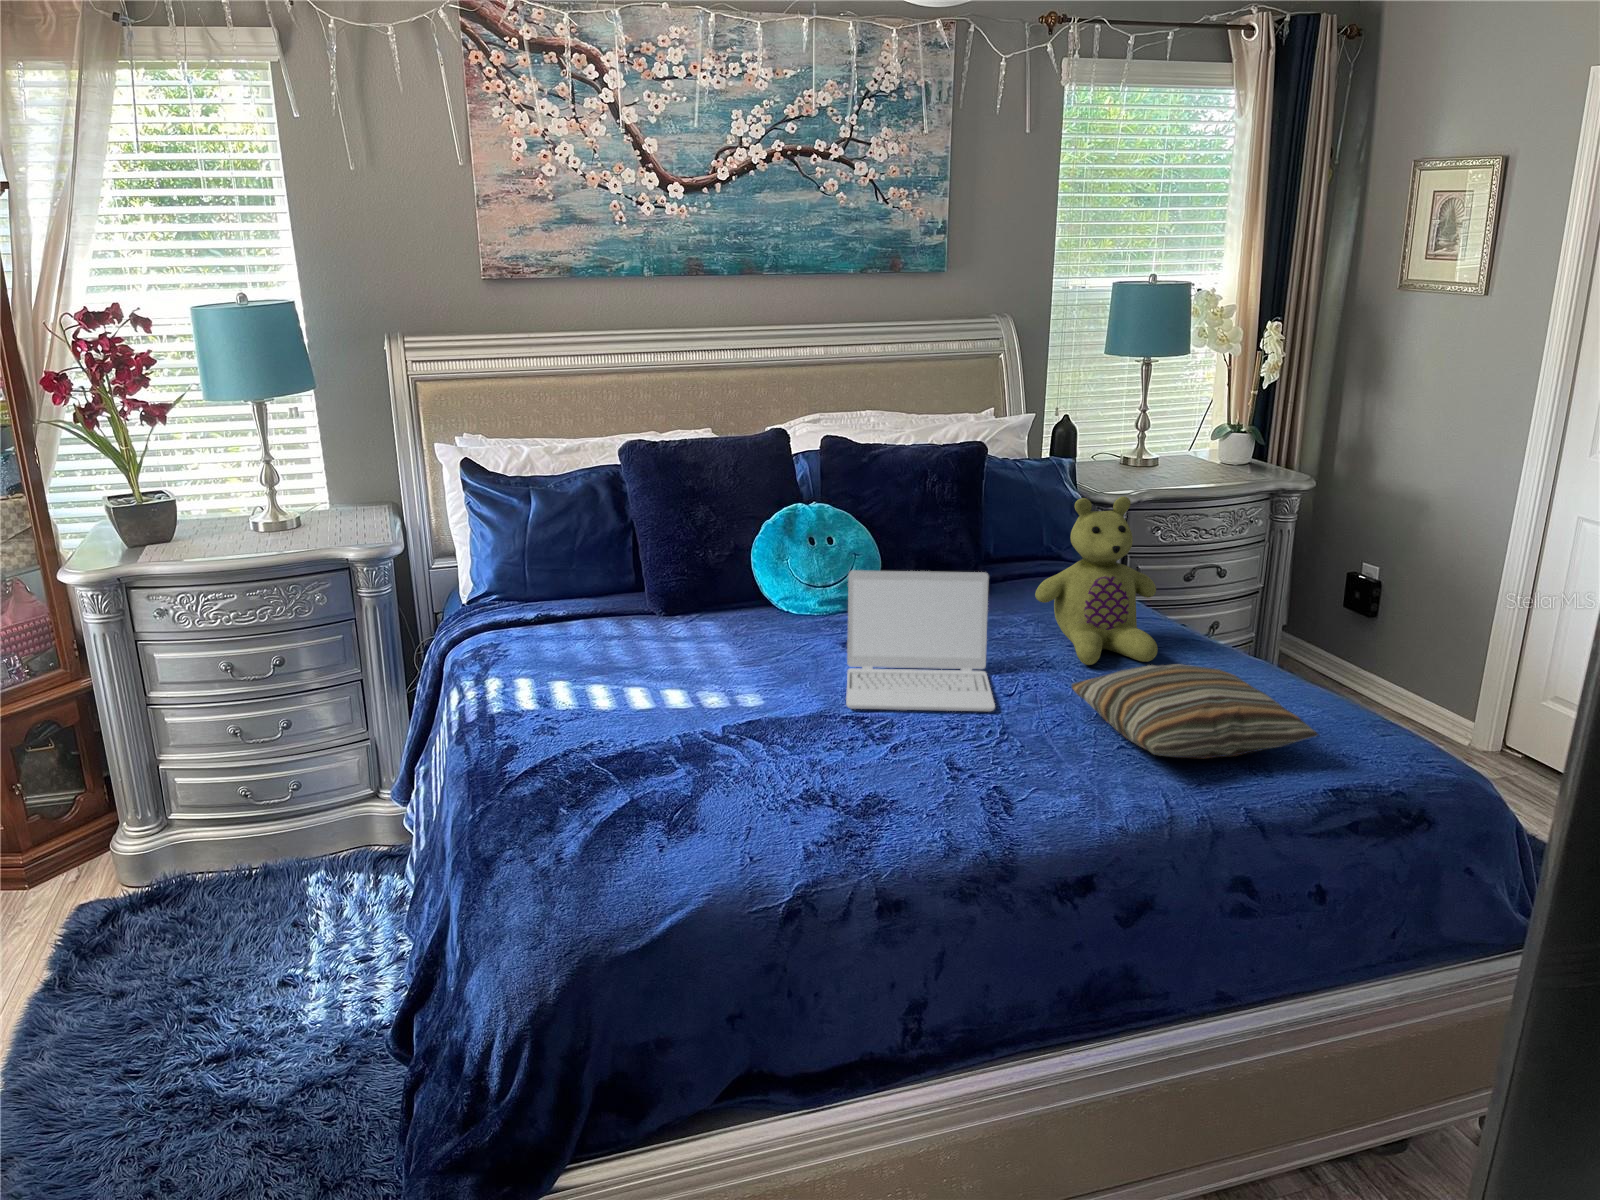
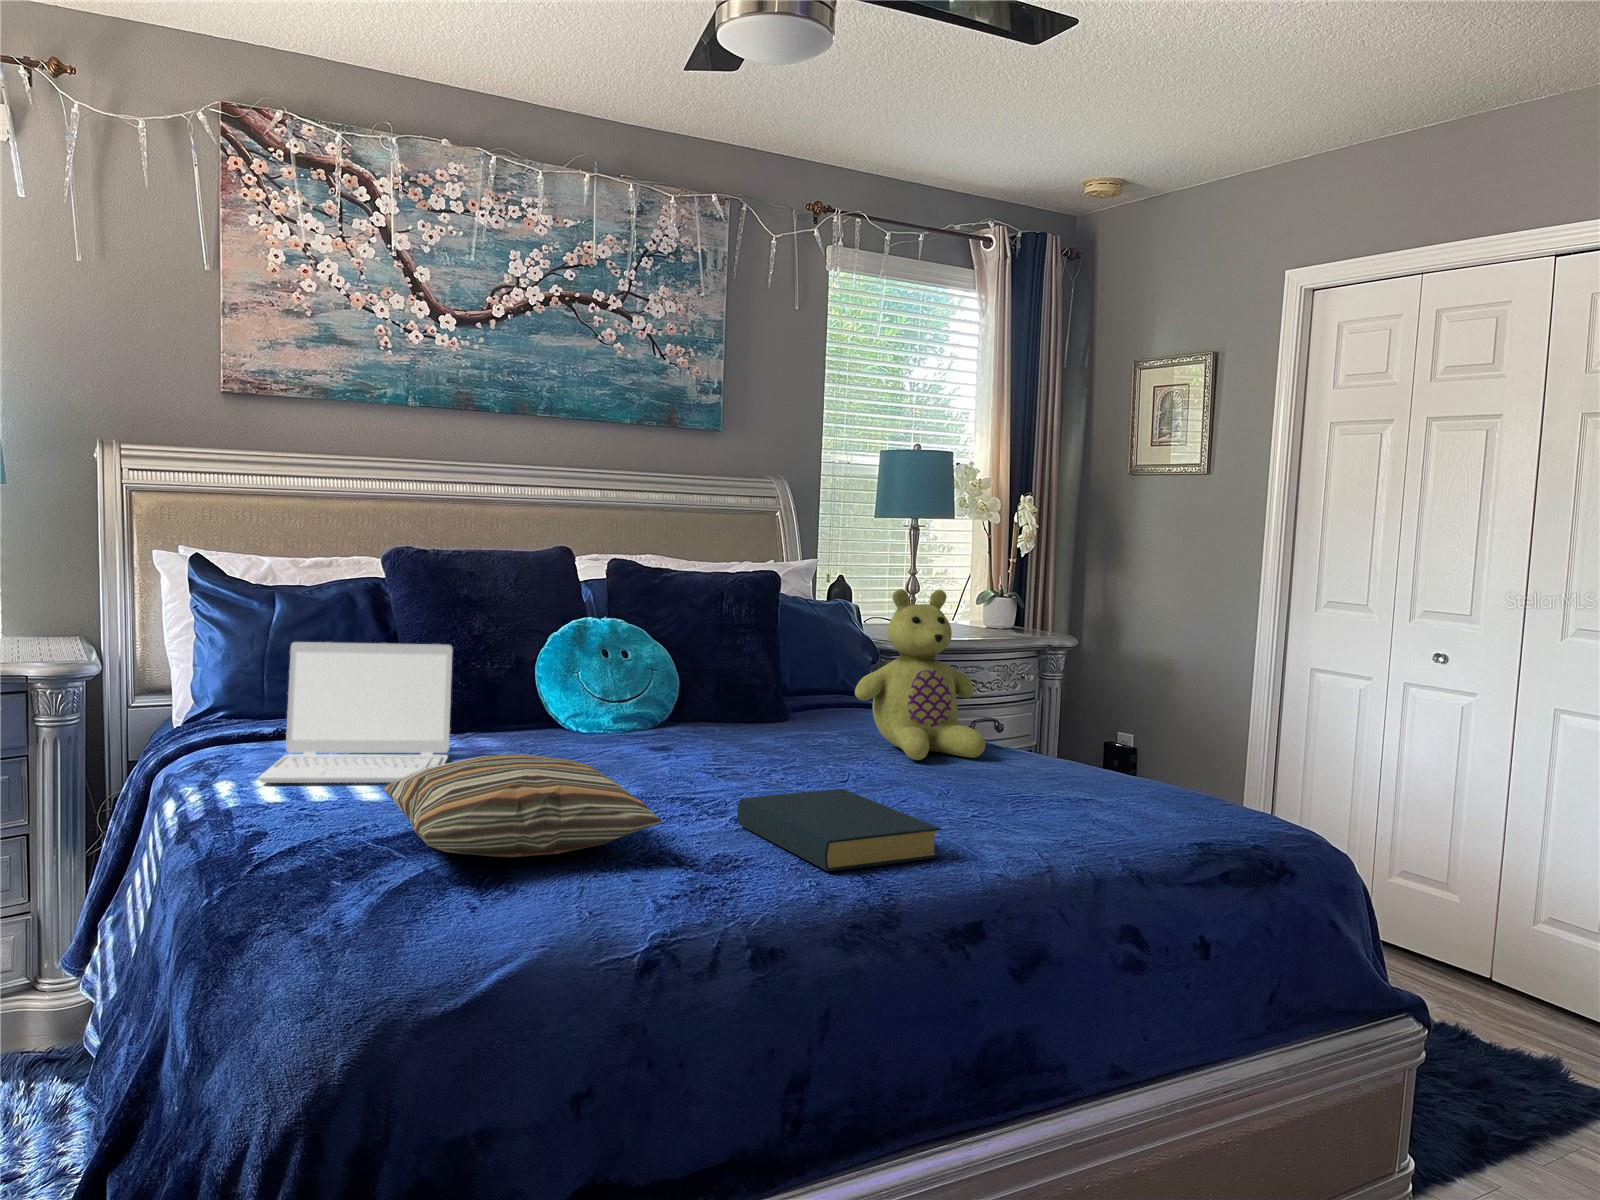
laptop: present [846,570,995,711] -> present [258,642,453,783]
pillow: present [1072,664,1318,758] -> present [383,754,662,858]
hardback book: none [895,722,1064,822] -> present [737,789,941,871]

